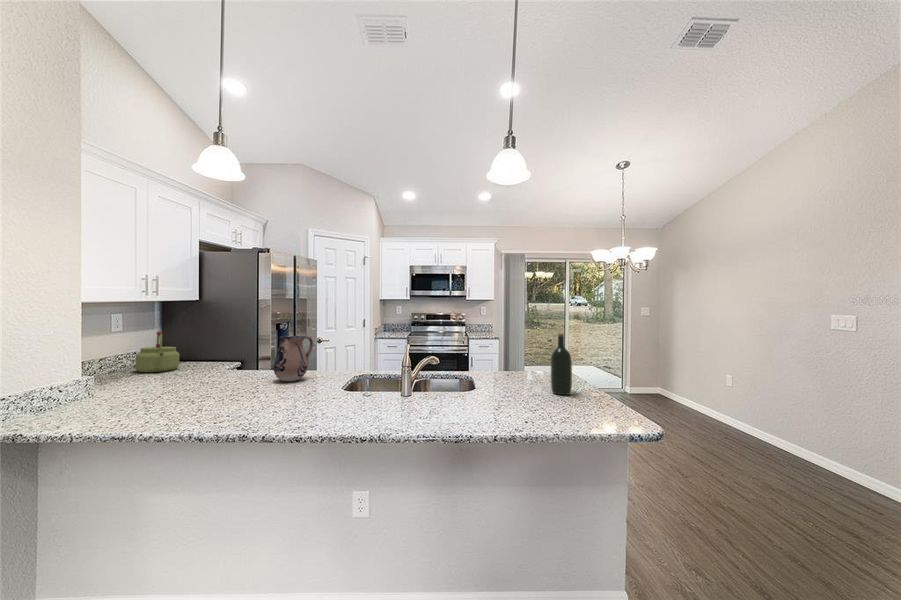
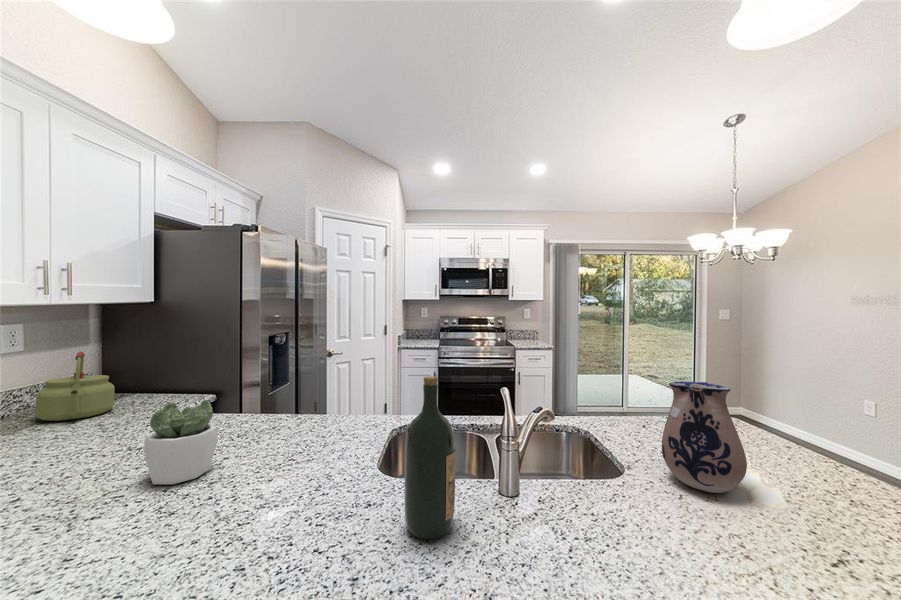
wine bottle: present [551,334,572,395] -> present [404,377,455,539]
ceramic pitcher: present [274,336,313,381] -> present [662,381,747,493]
succulent plant: none [220,352,257,391] -> present [143,400,218,484]

